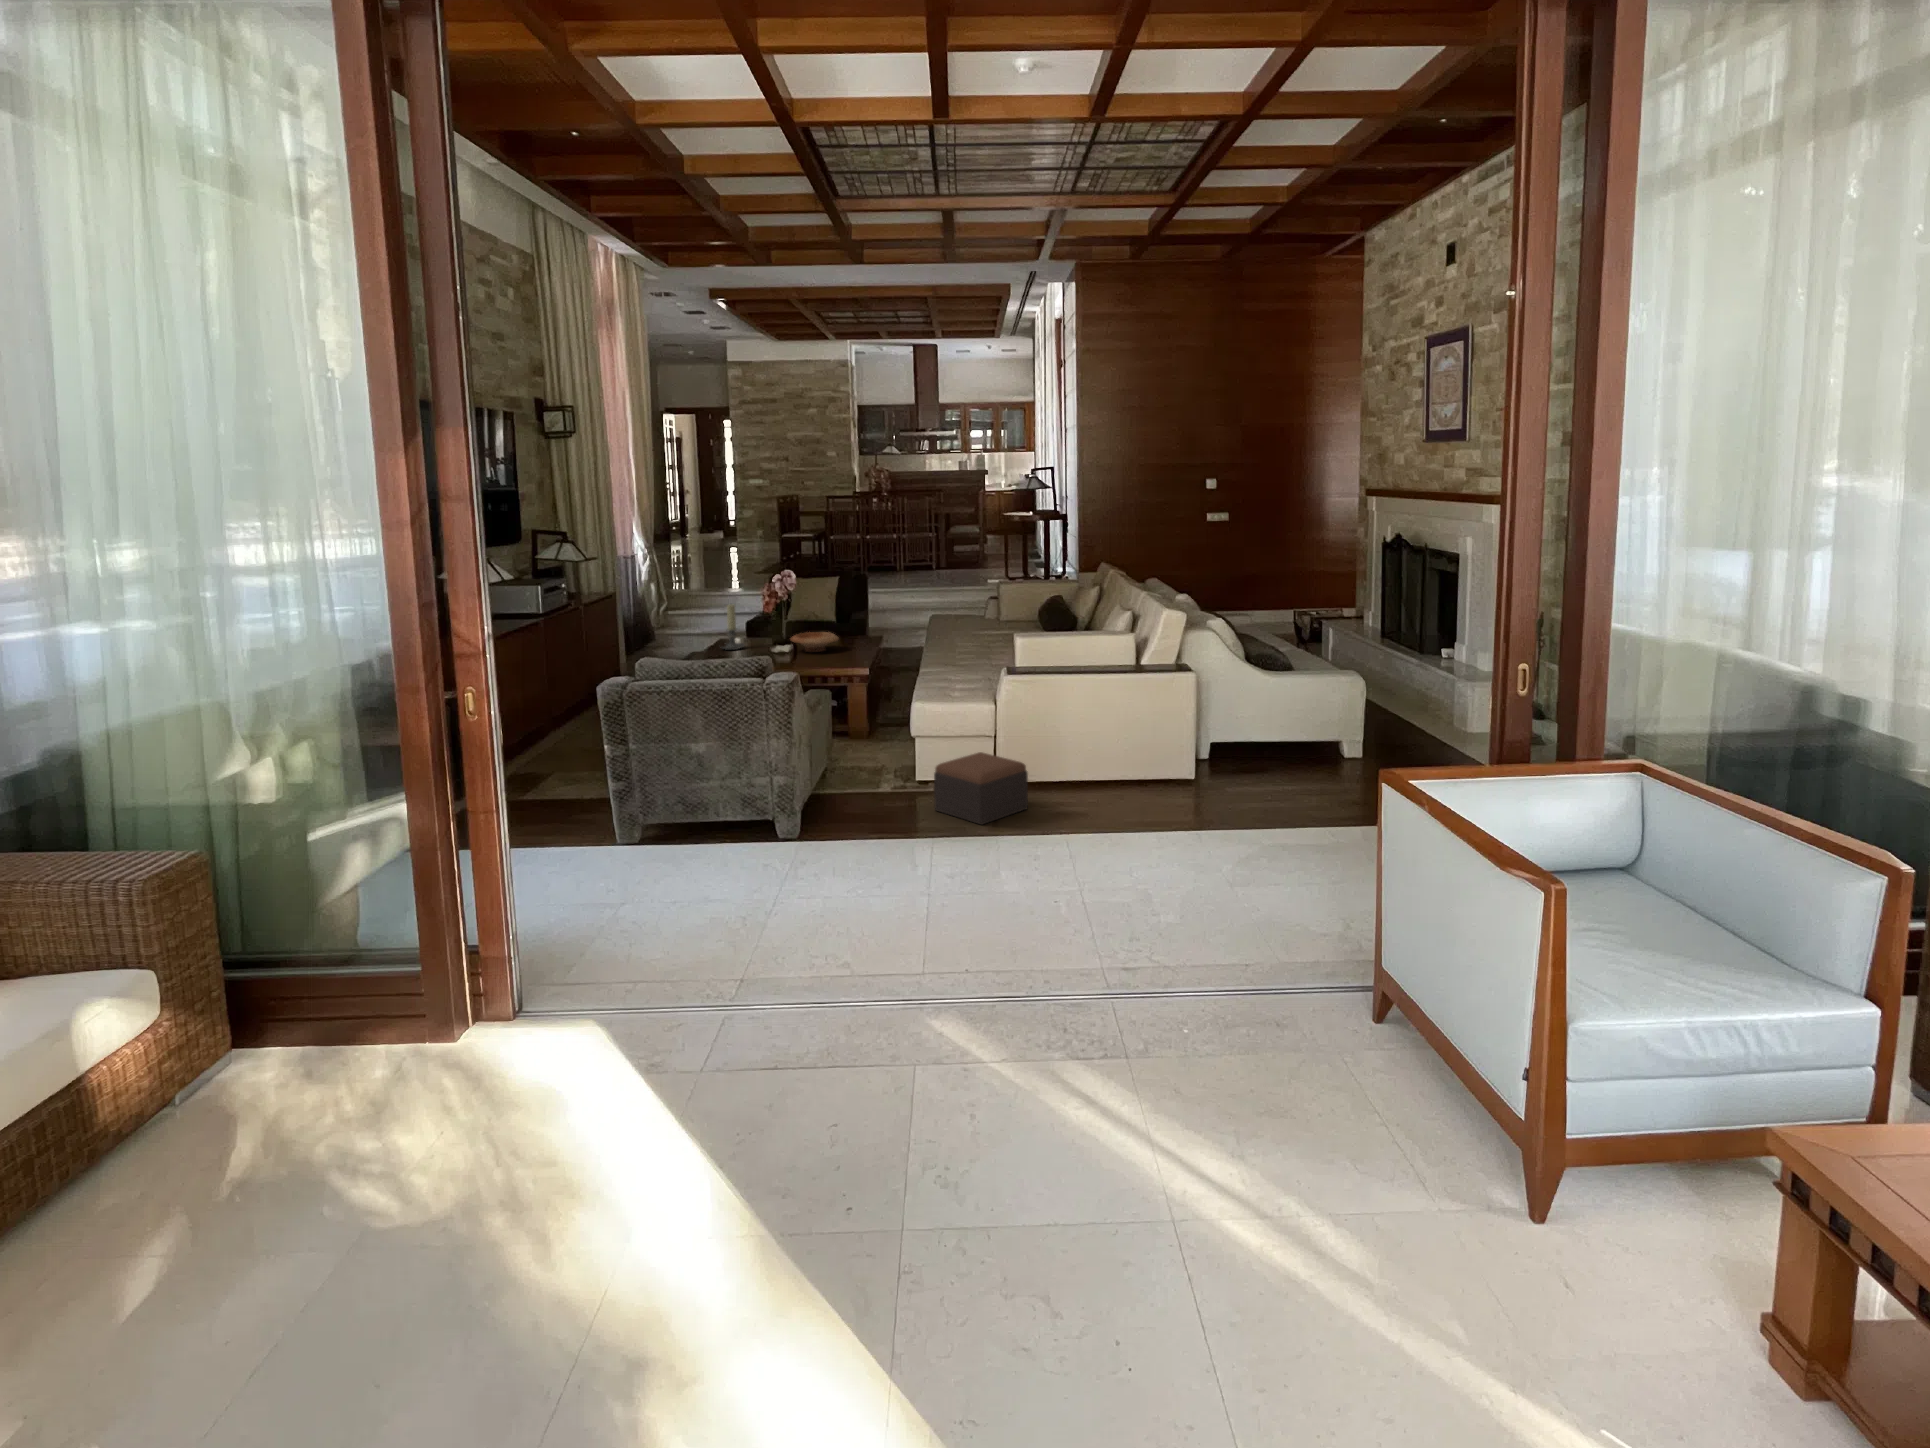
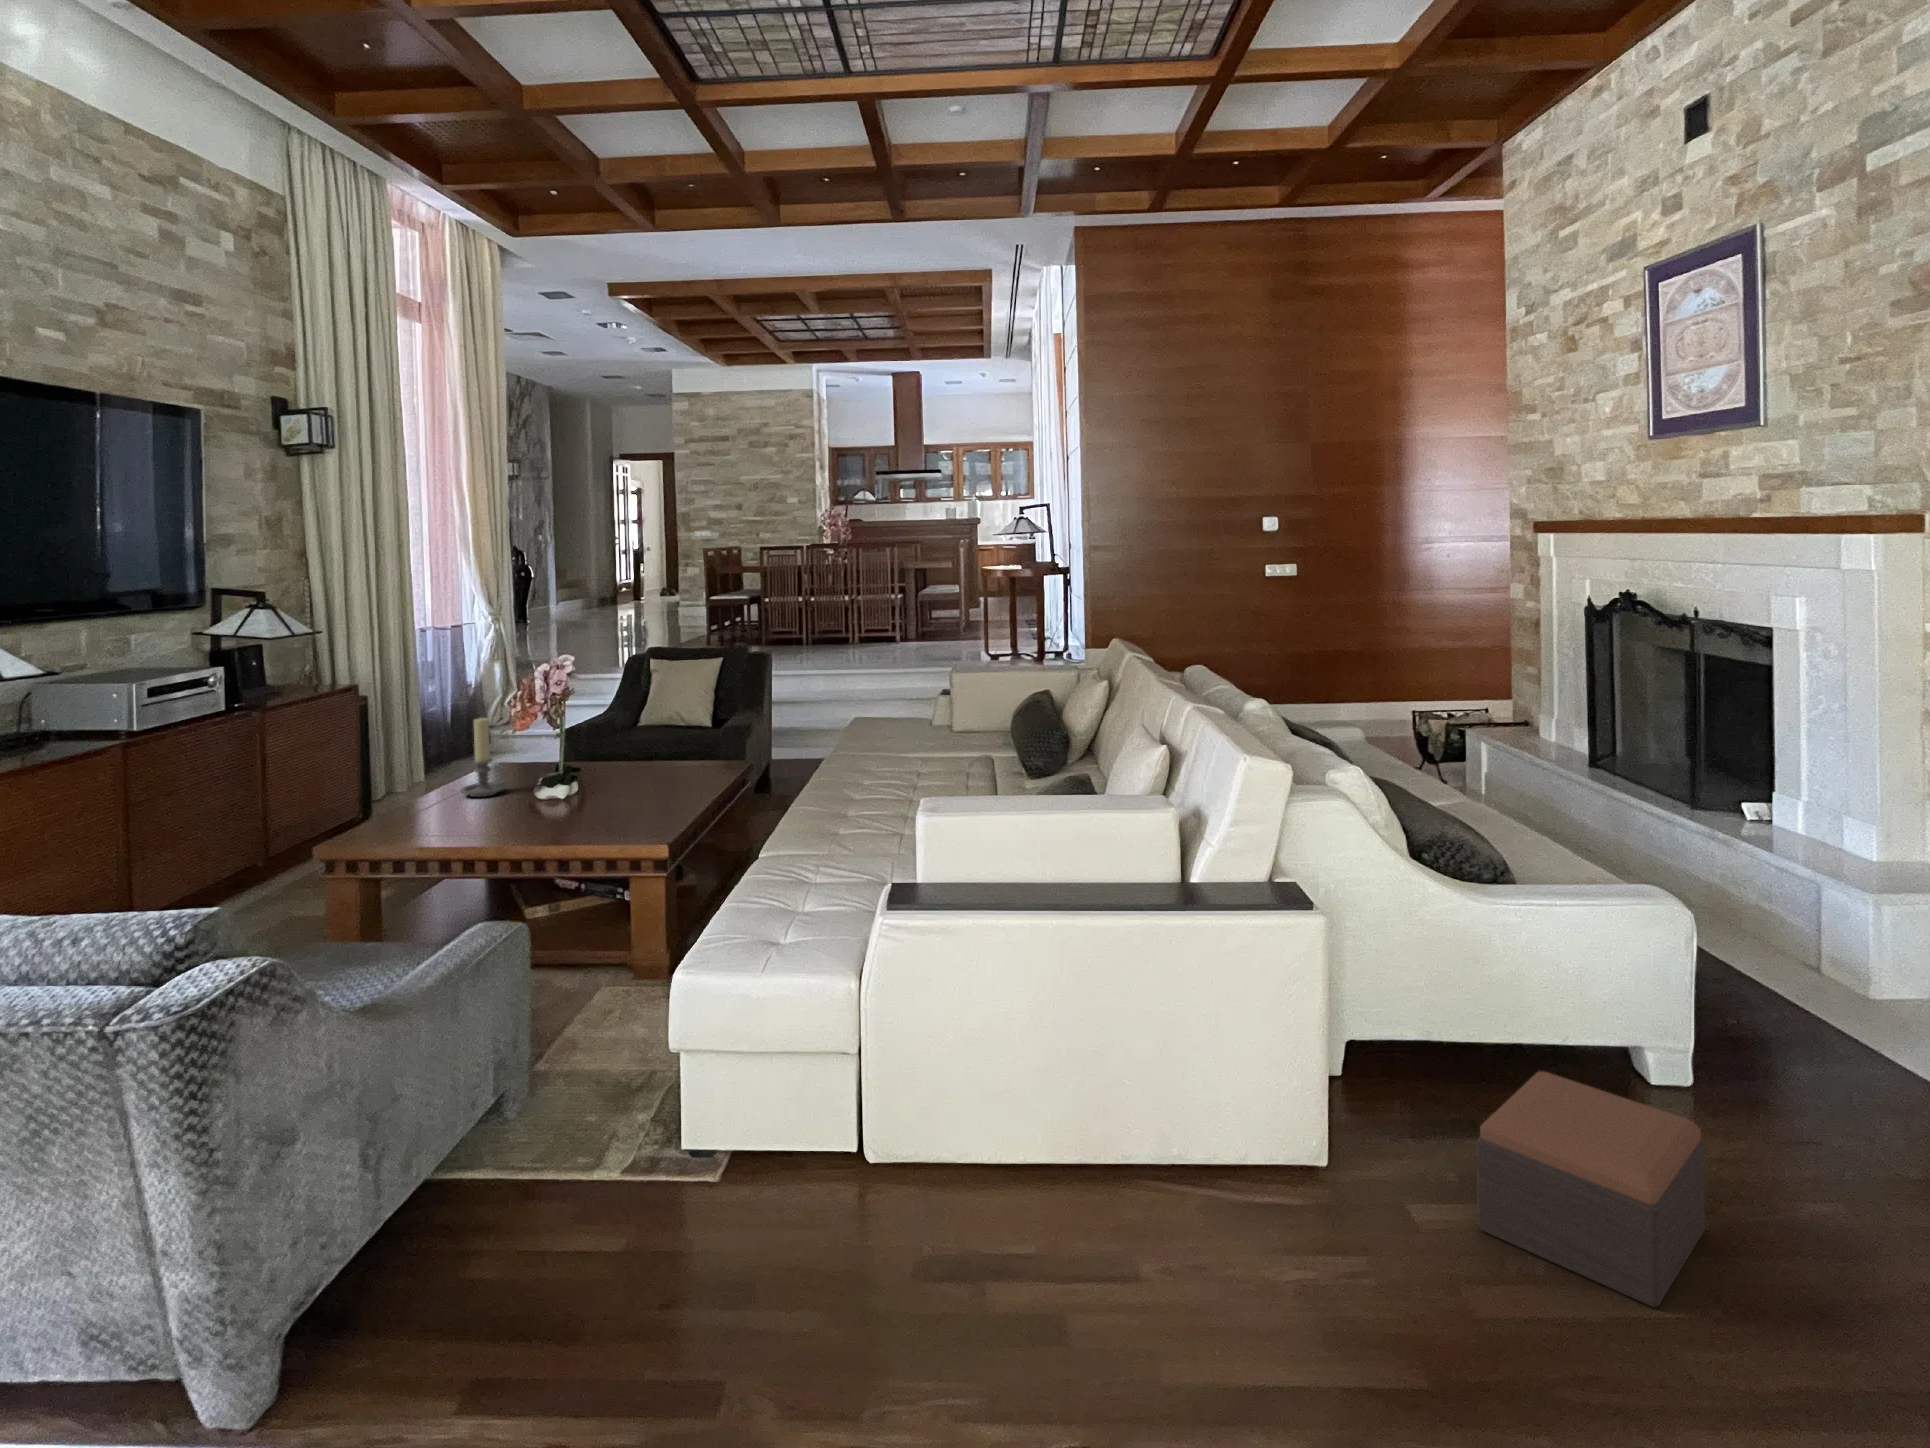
wooden bowl: present [790,632,839,652] -> none [568,766,656,805]
footstool: present [934,752,1028,825] -> present [1476,1071,1705,1307]

